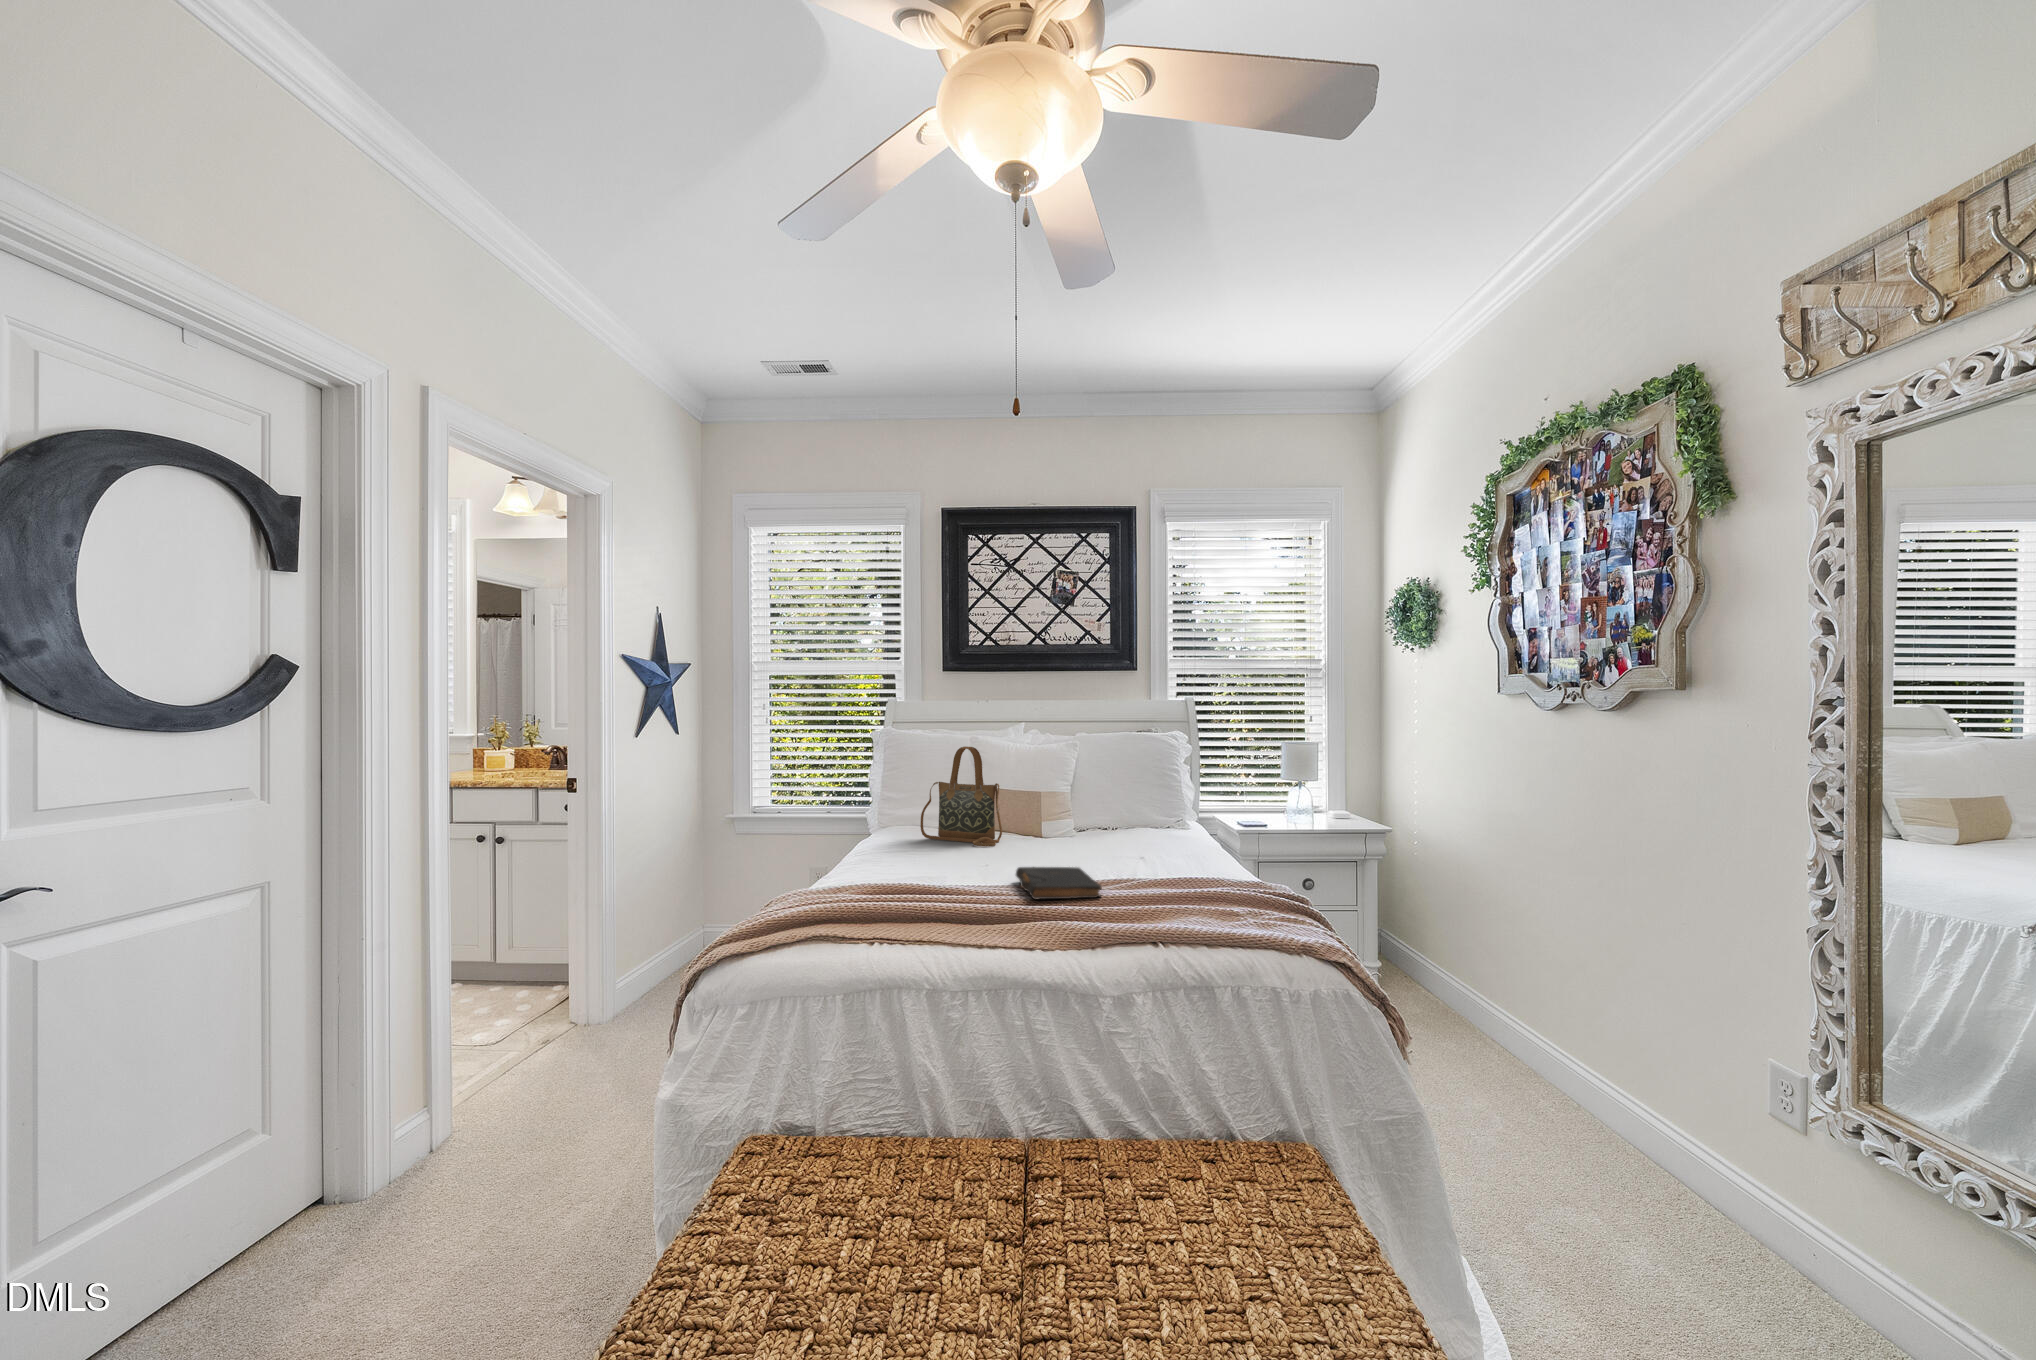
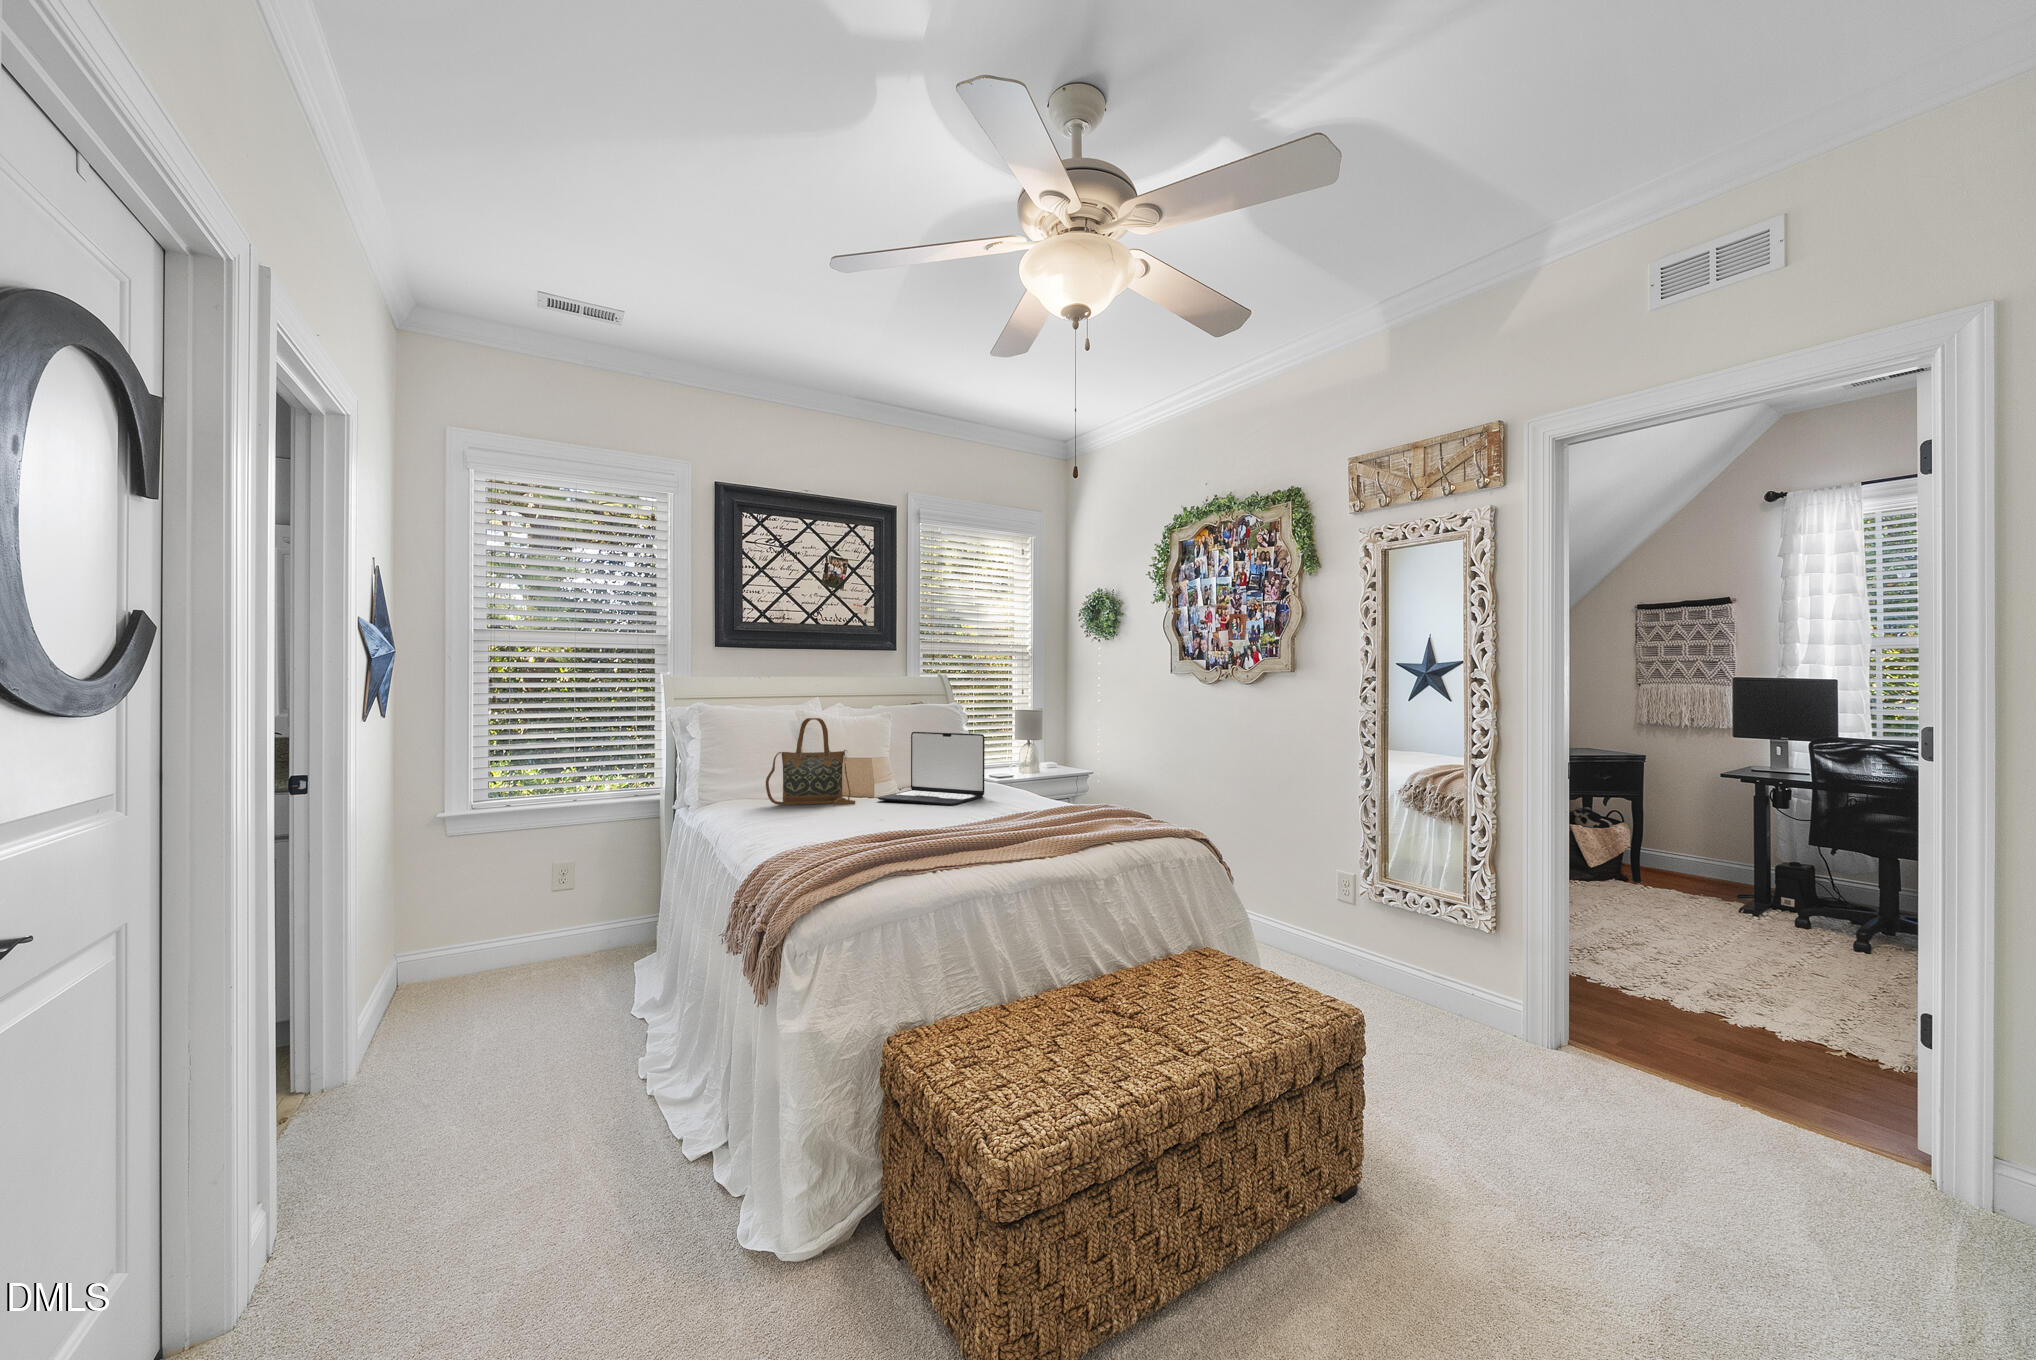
laptop: none [1021,766,1142,862] -> present [878,732,985,805]
book: present [1016,867,1102,899] -> none [941,804,1025,824]

